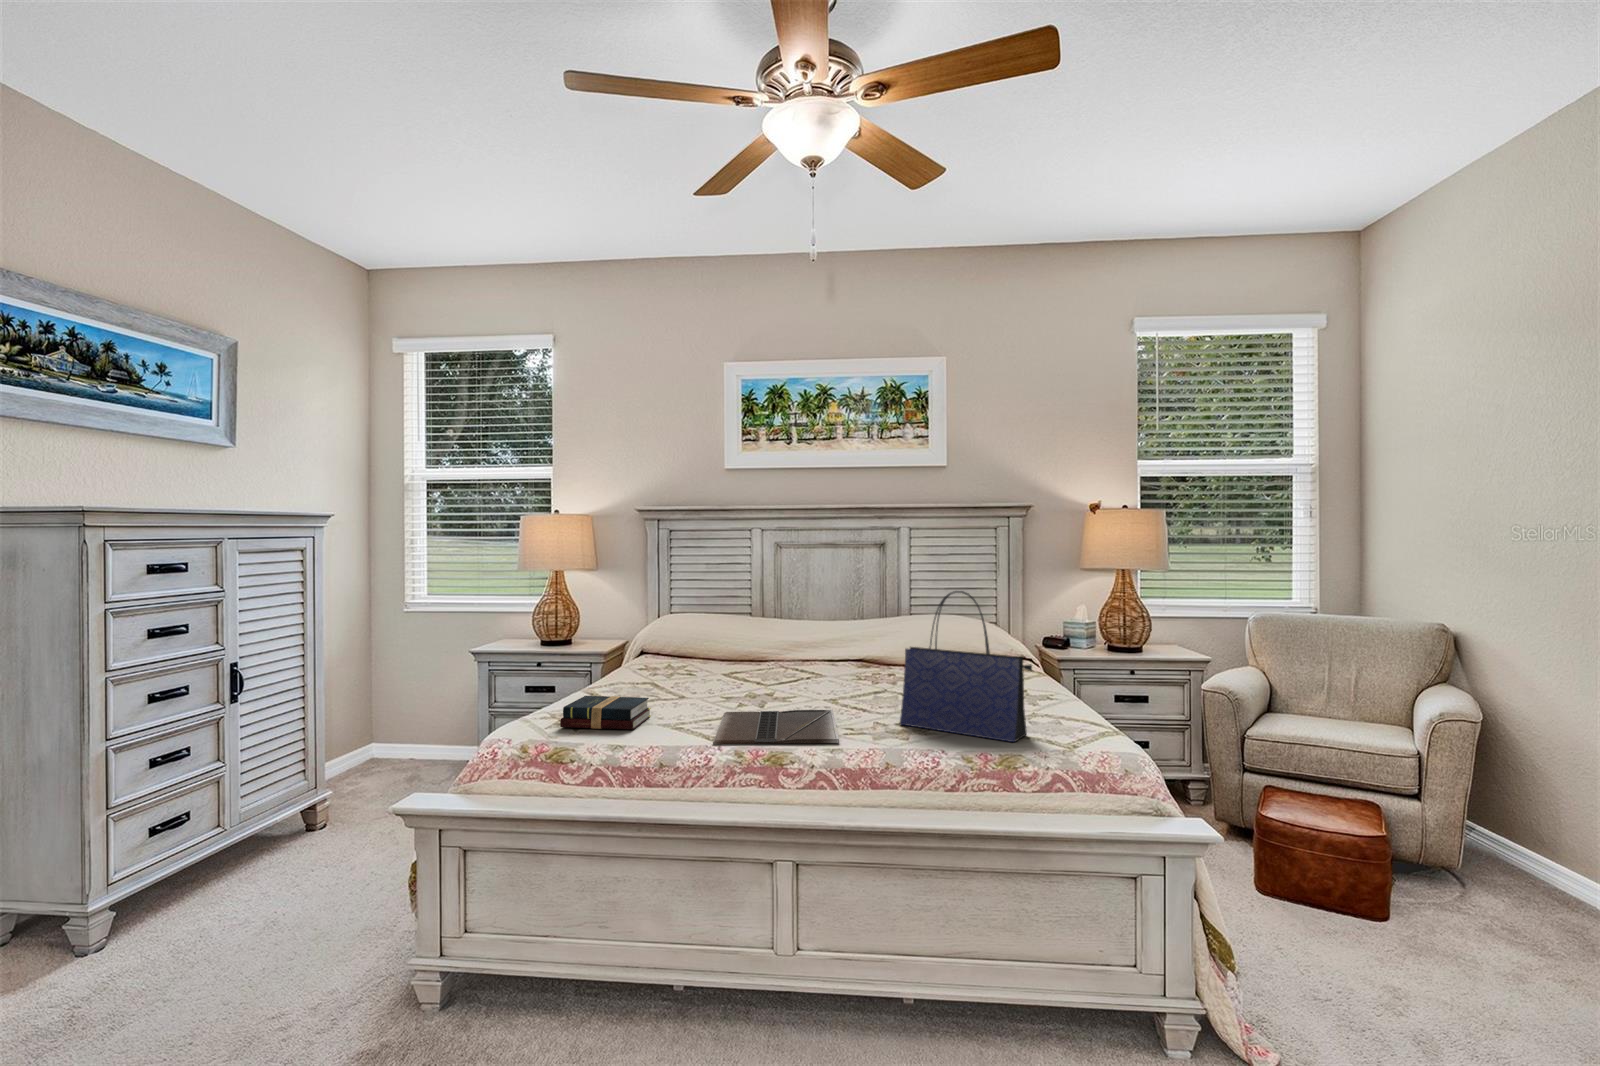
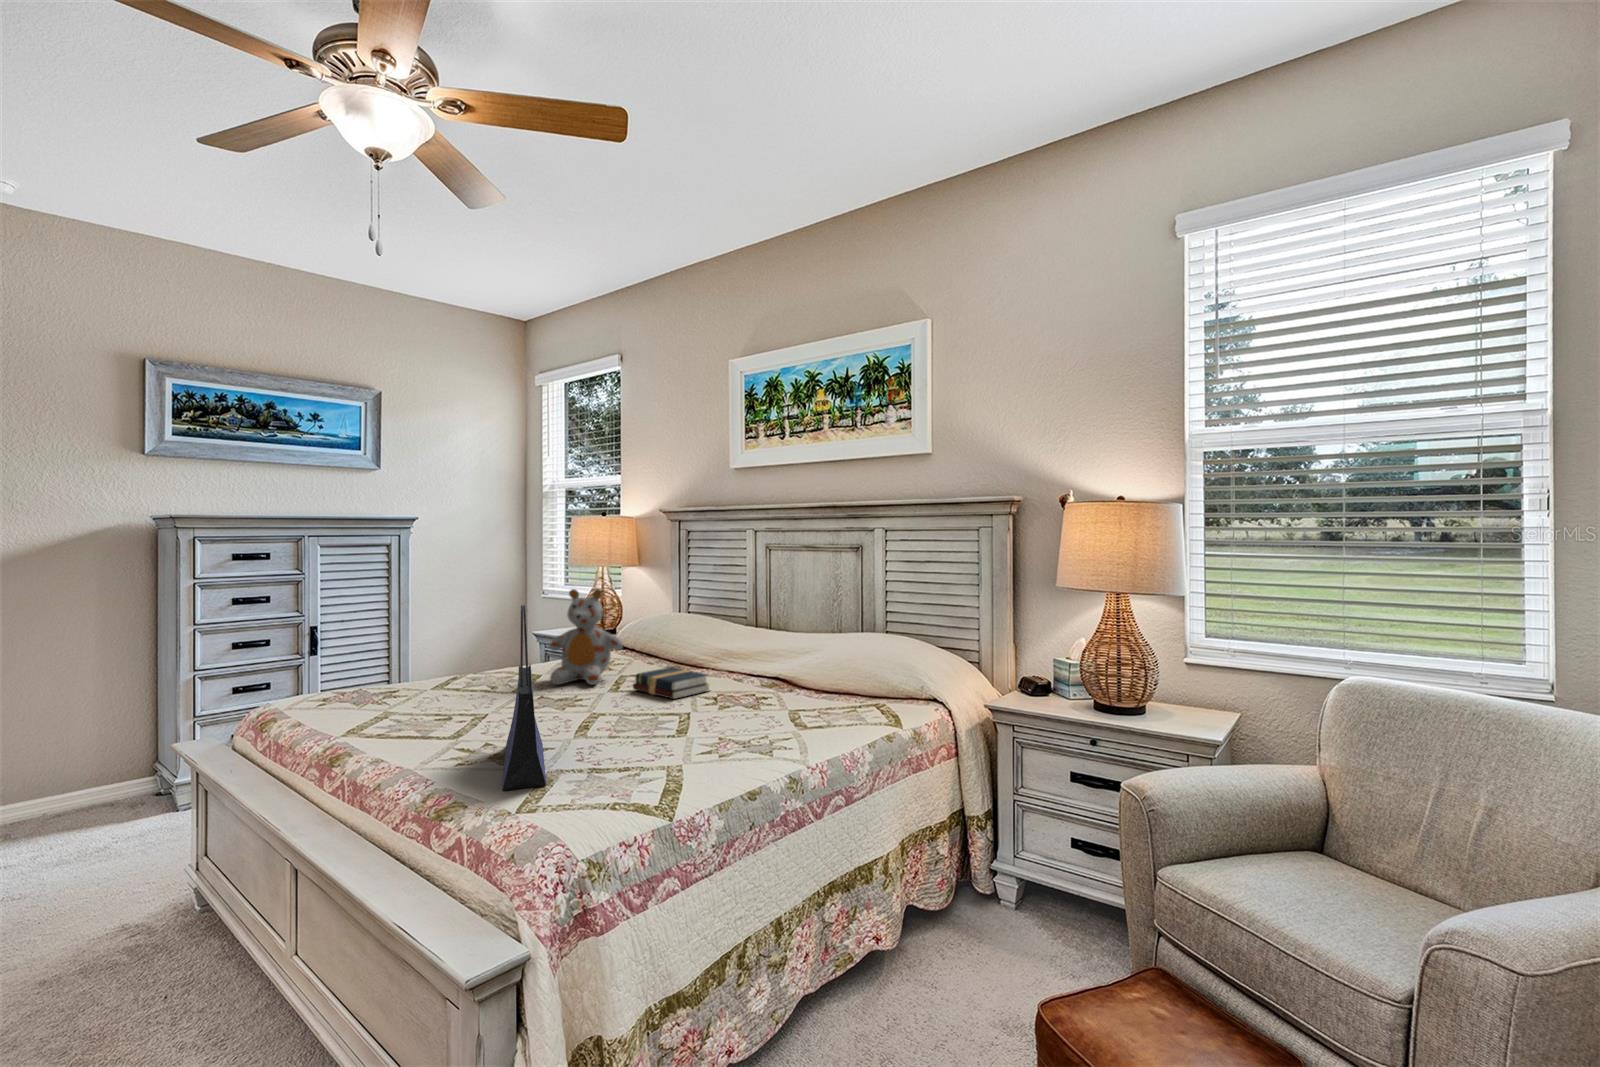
stuffed bear: none [700,588,775,686] -> present [549,589,623,685]
hardback book: present [560,696,651,729] -> present [633,667,709,699]
laptop: present [713,710,839,744] -> none [332,708,511,756]

